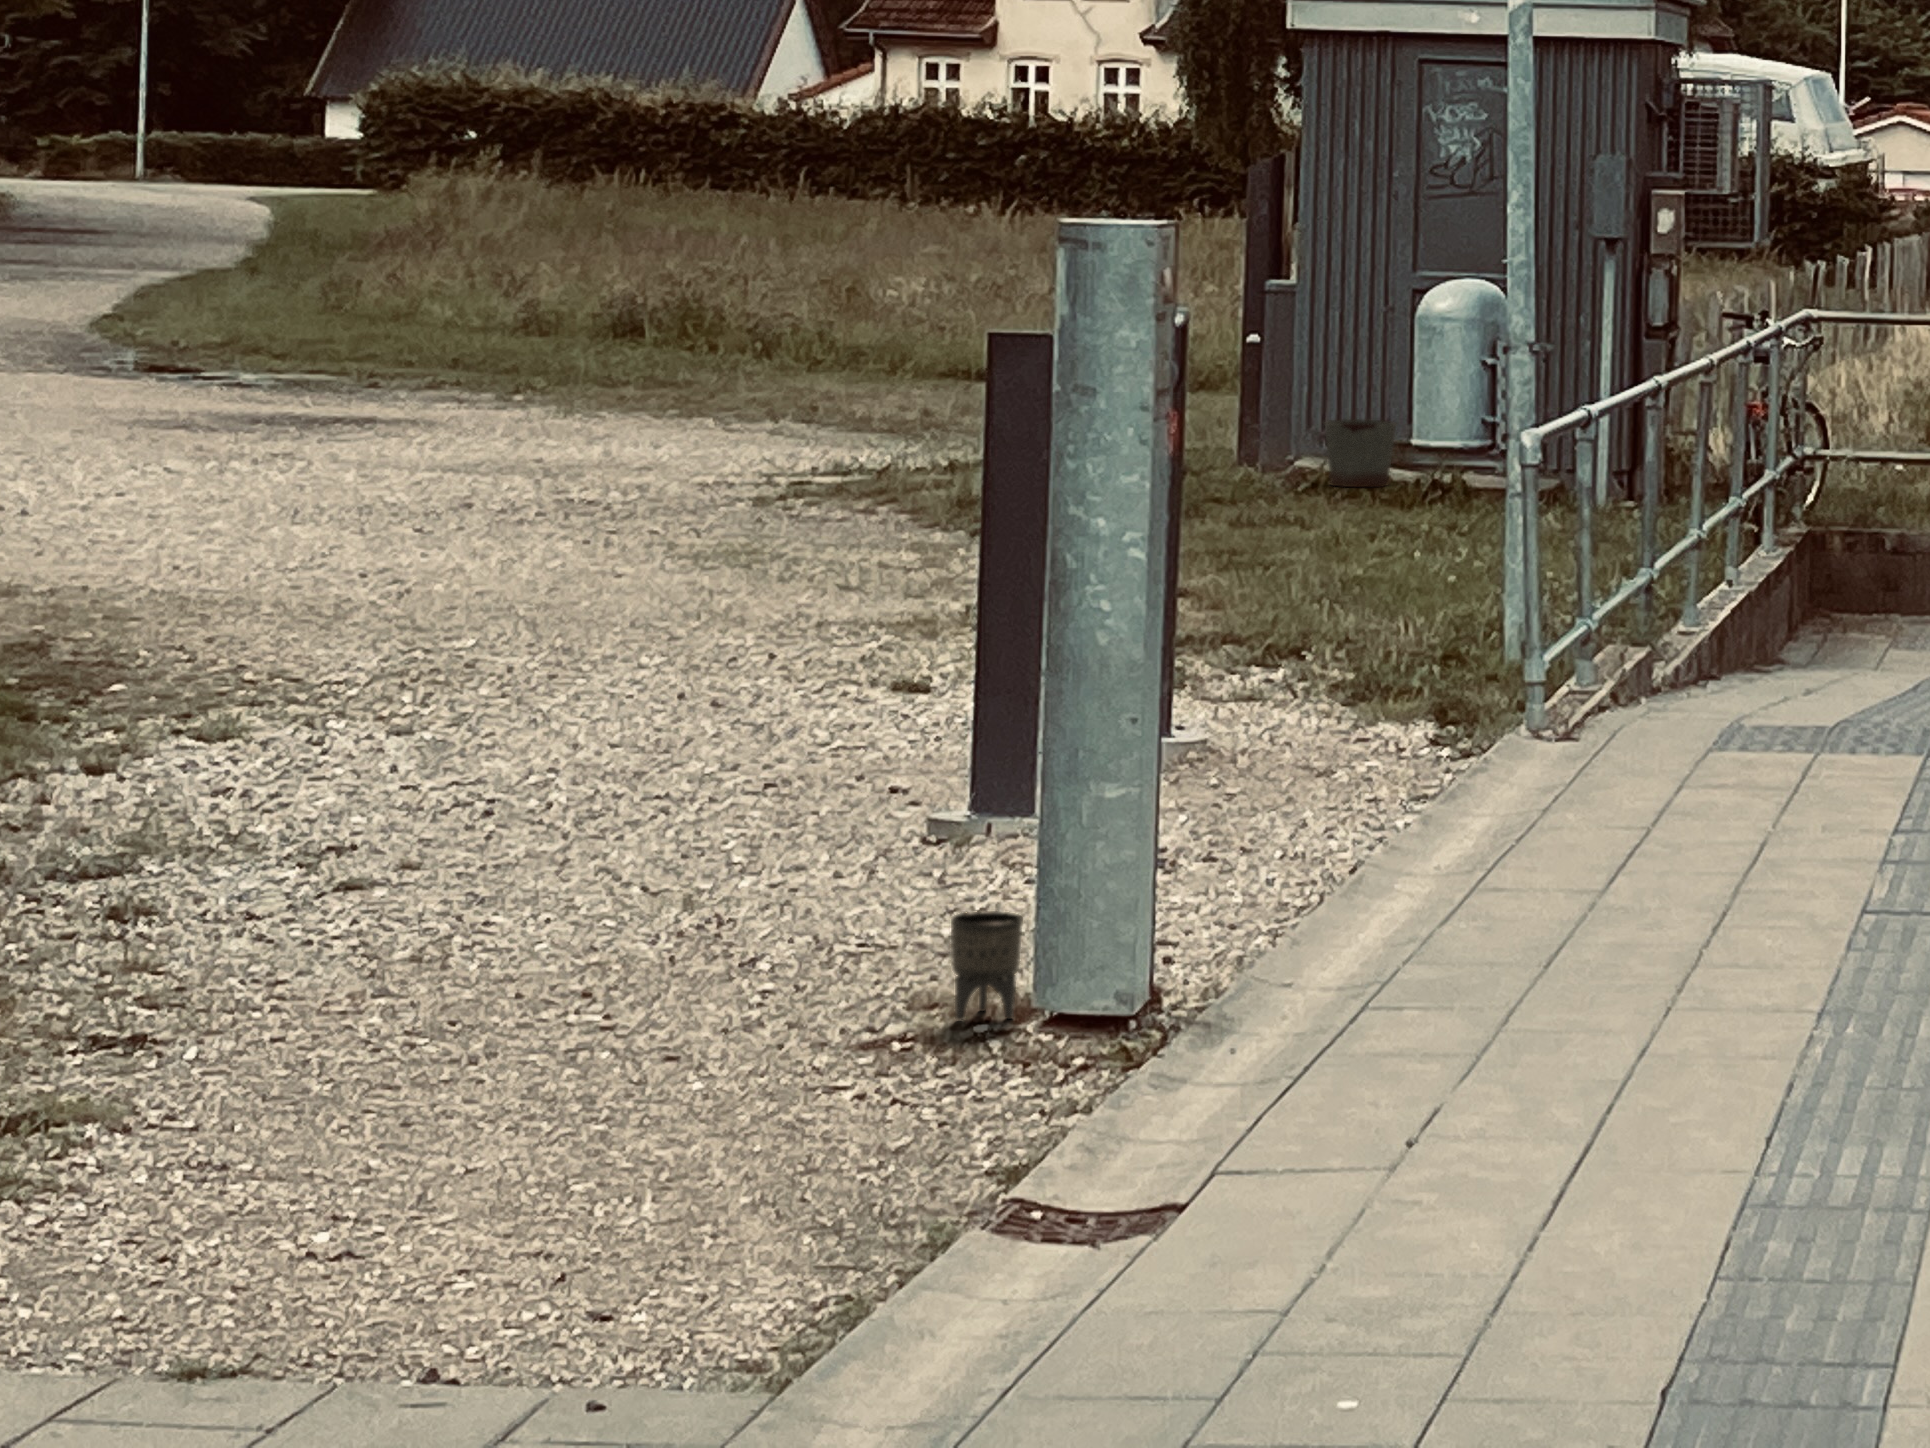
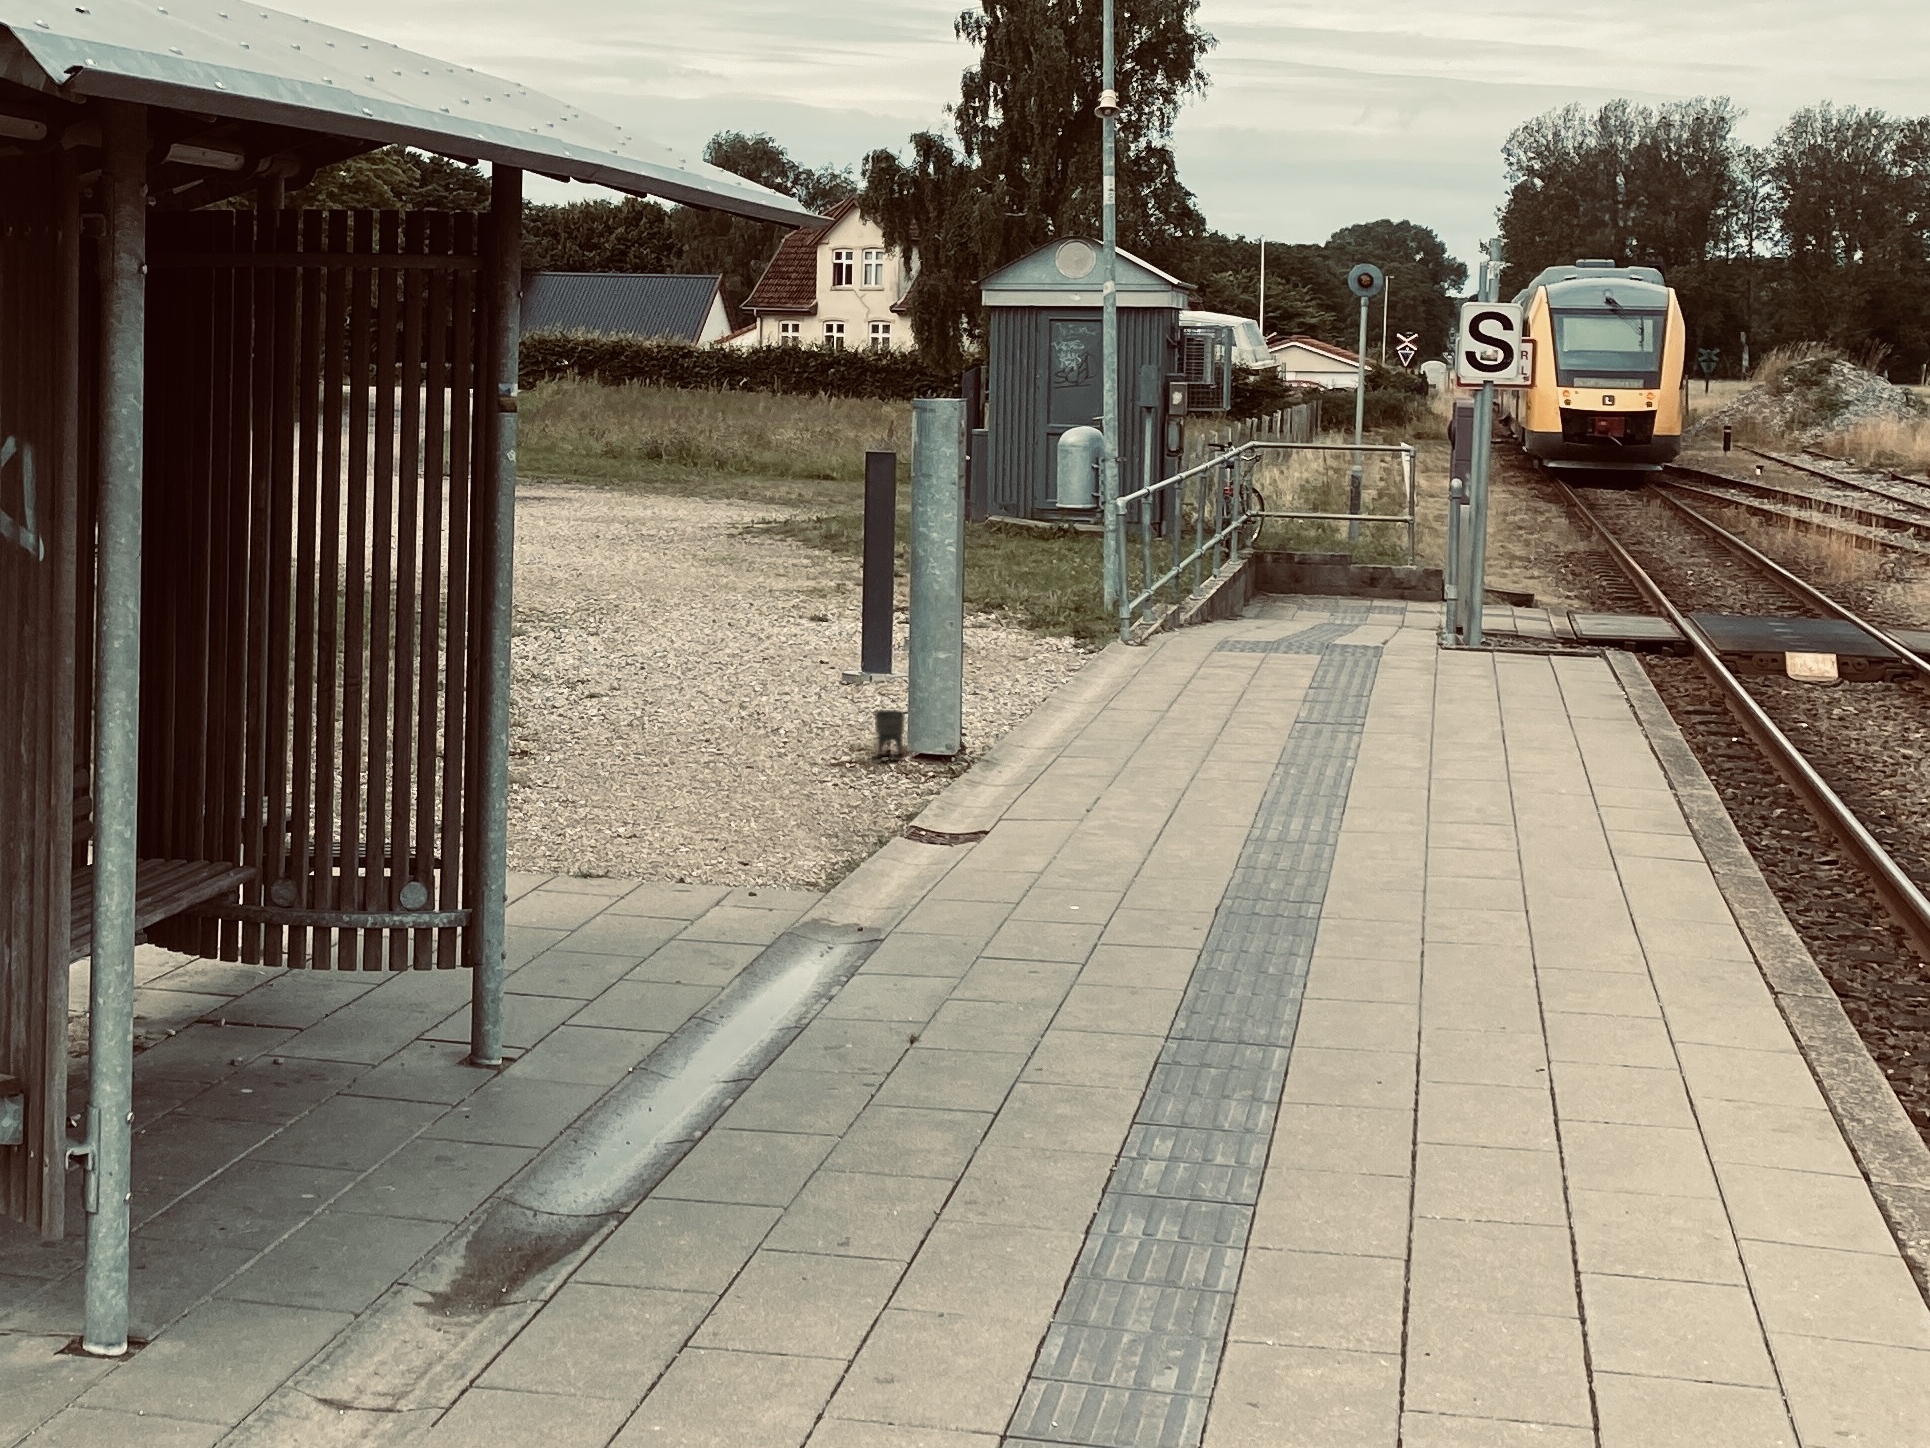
bucket: present [1324,419,1397,487] -> none [1004,499,1042,531]

